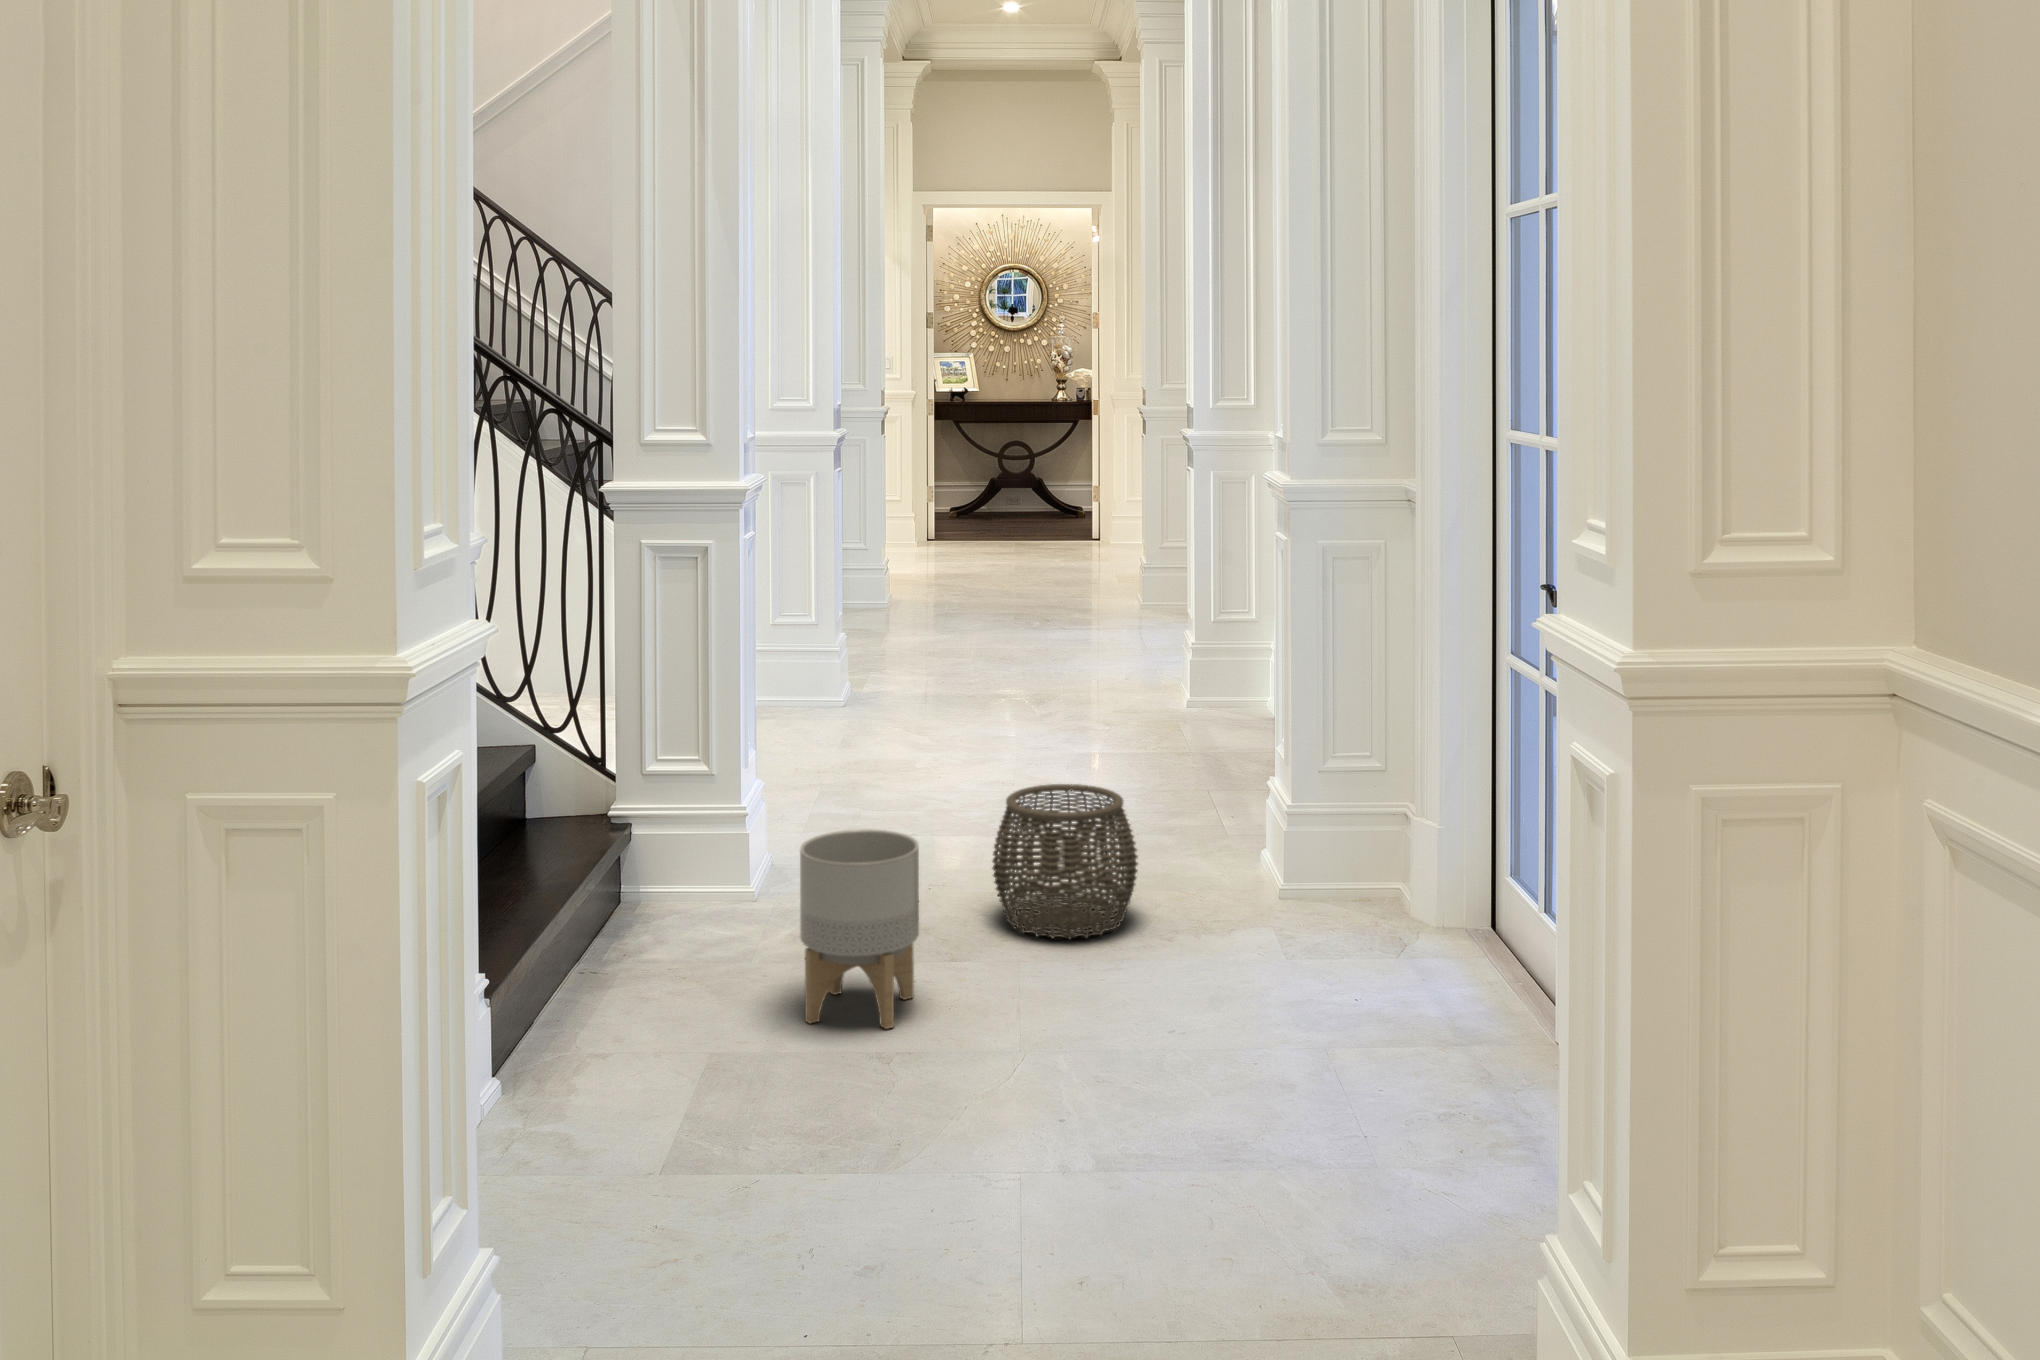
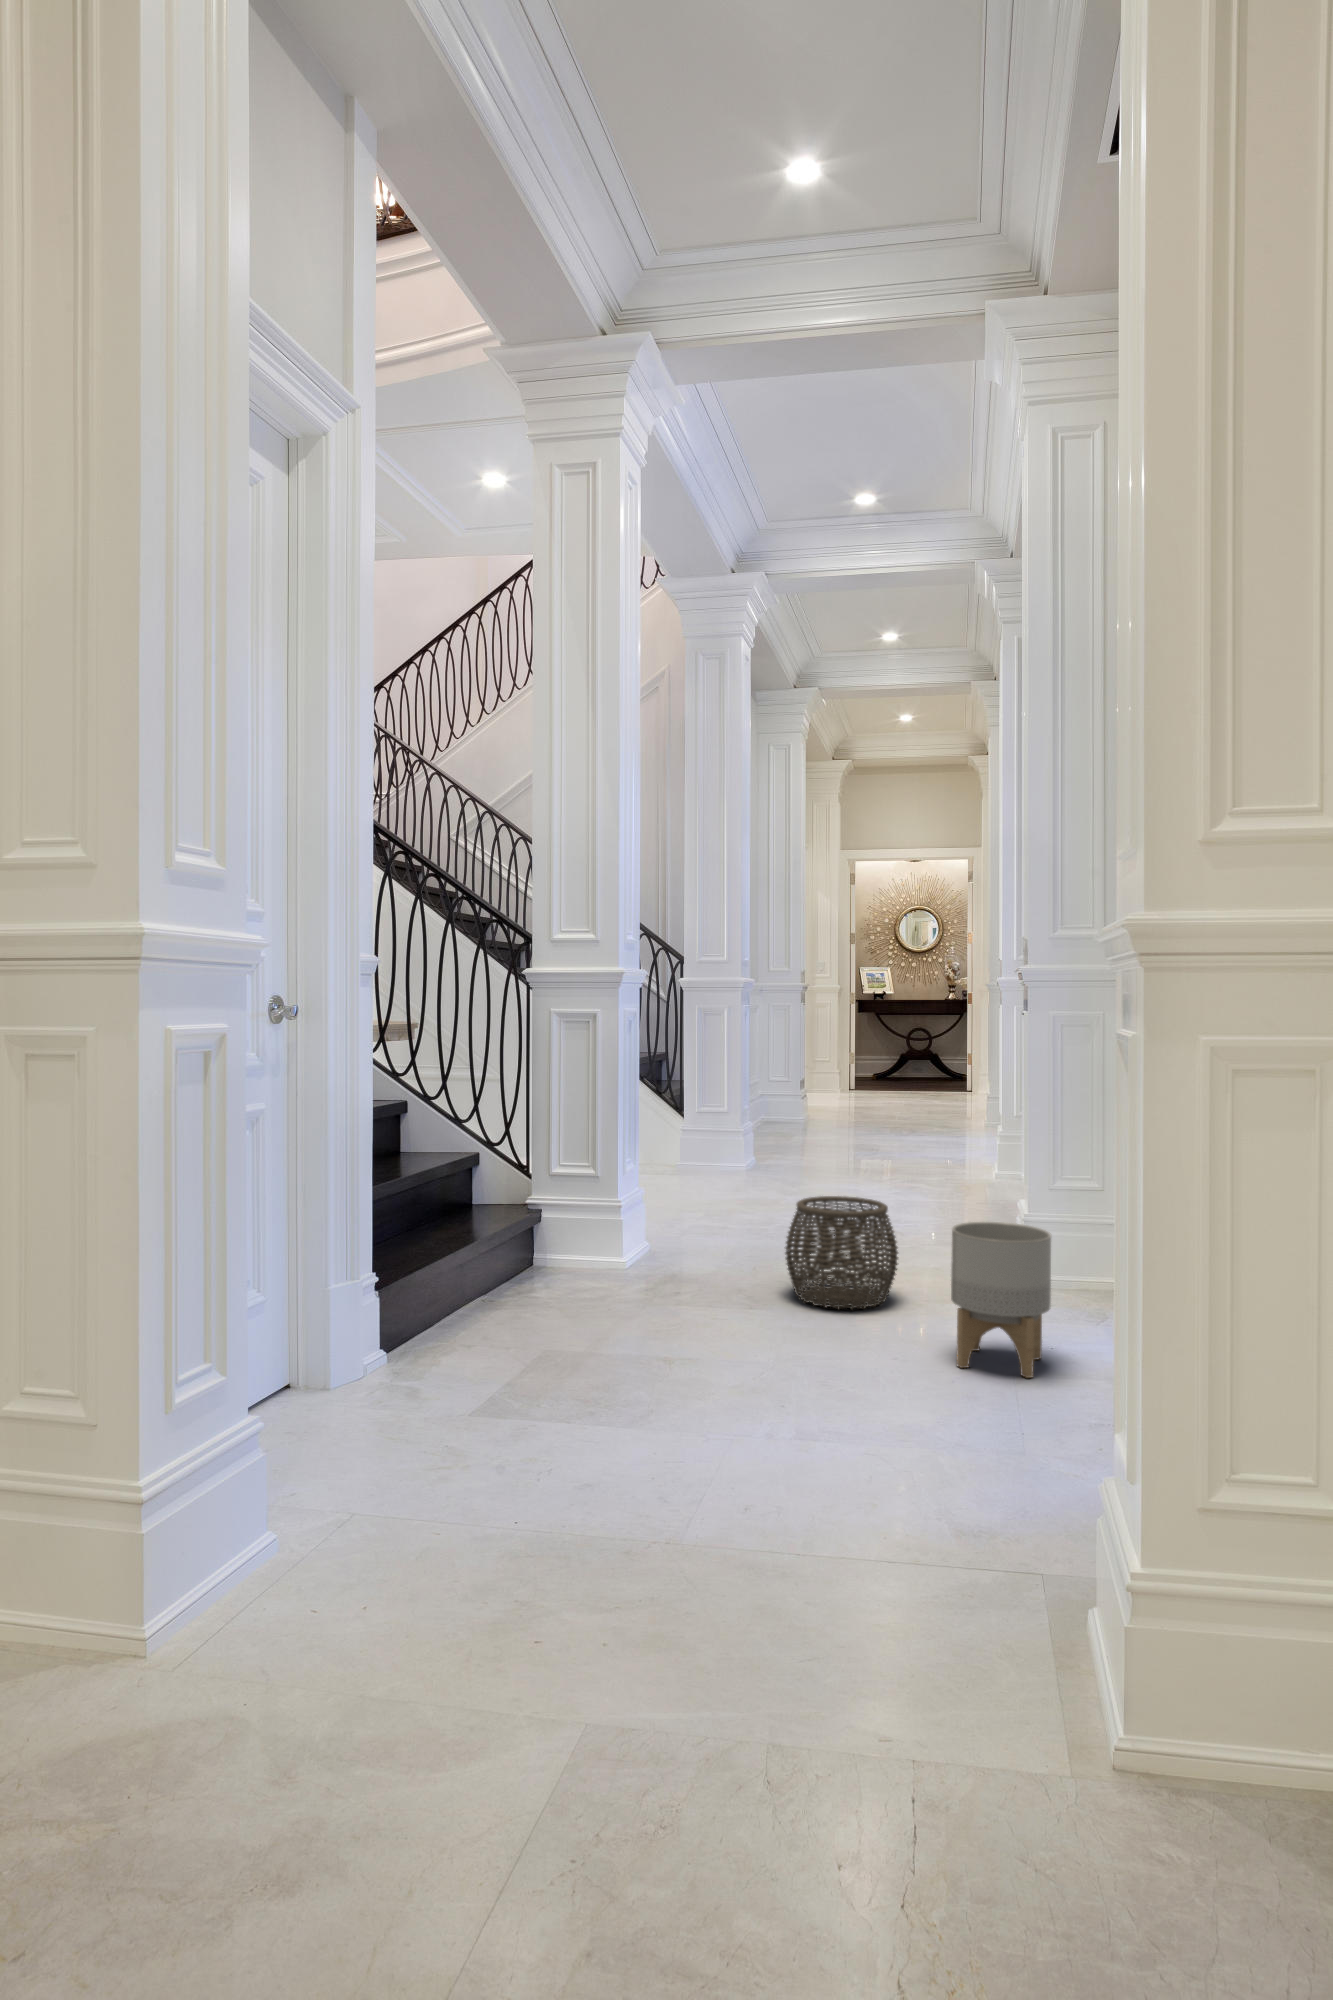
planter: present [800,829,919,1029] -> present [951,1222,1051,1378]

